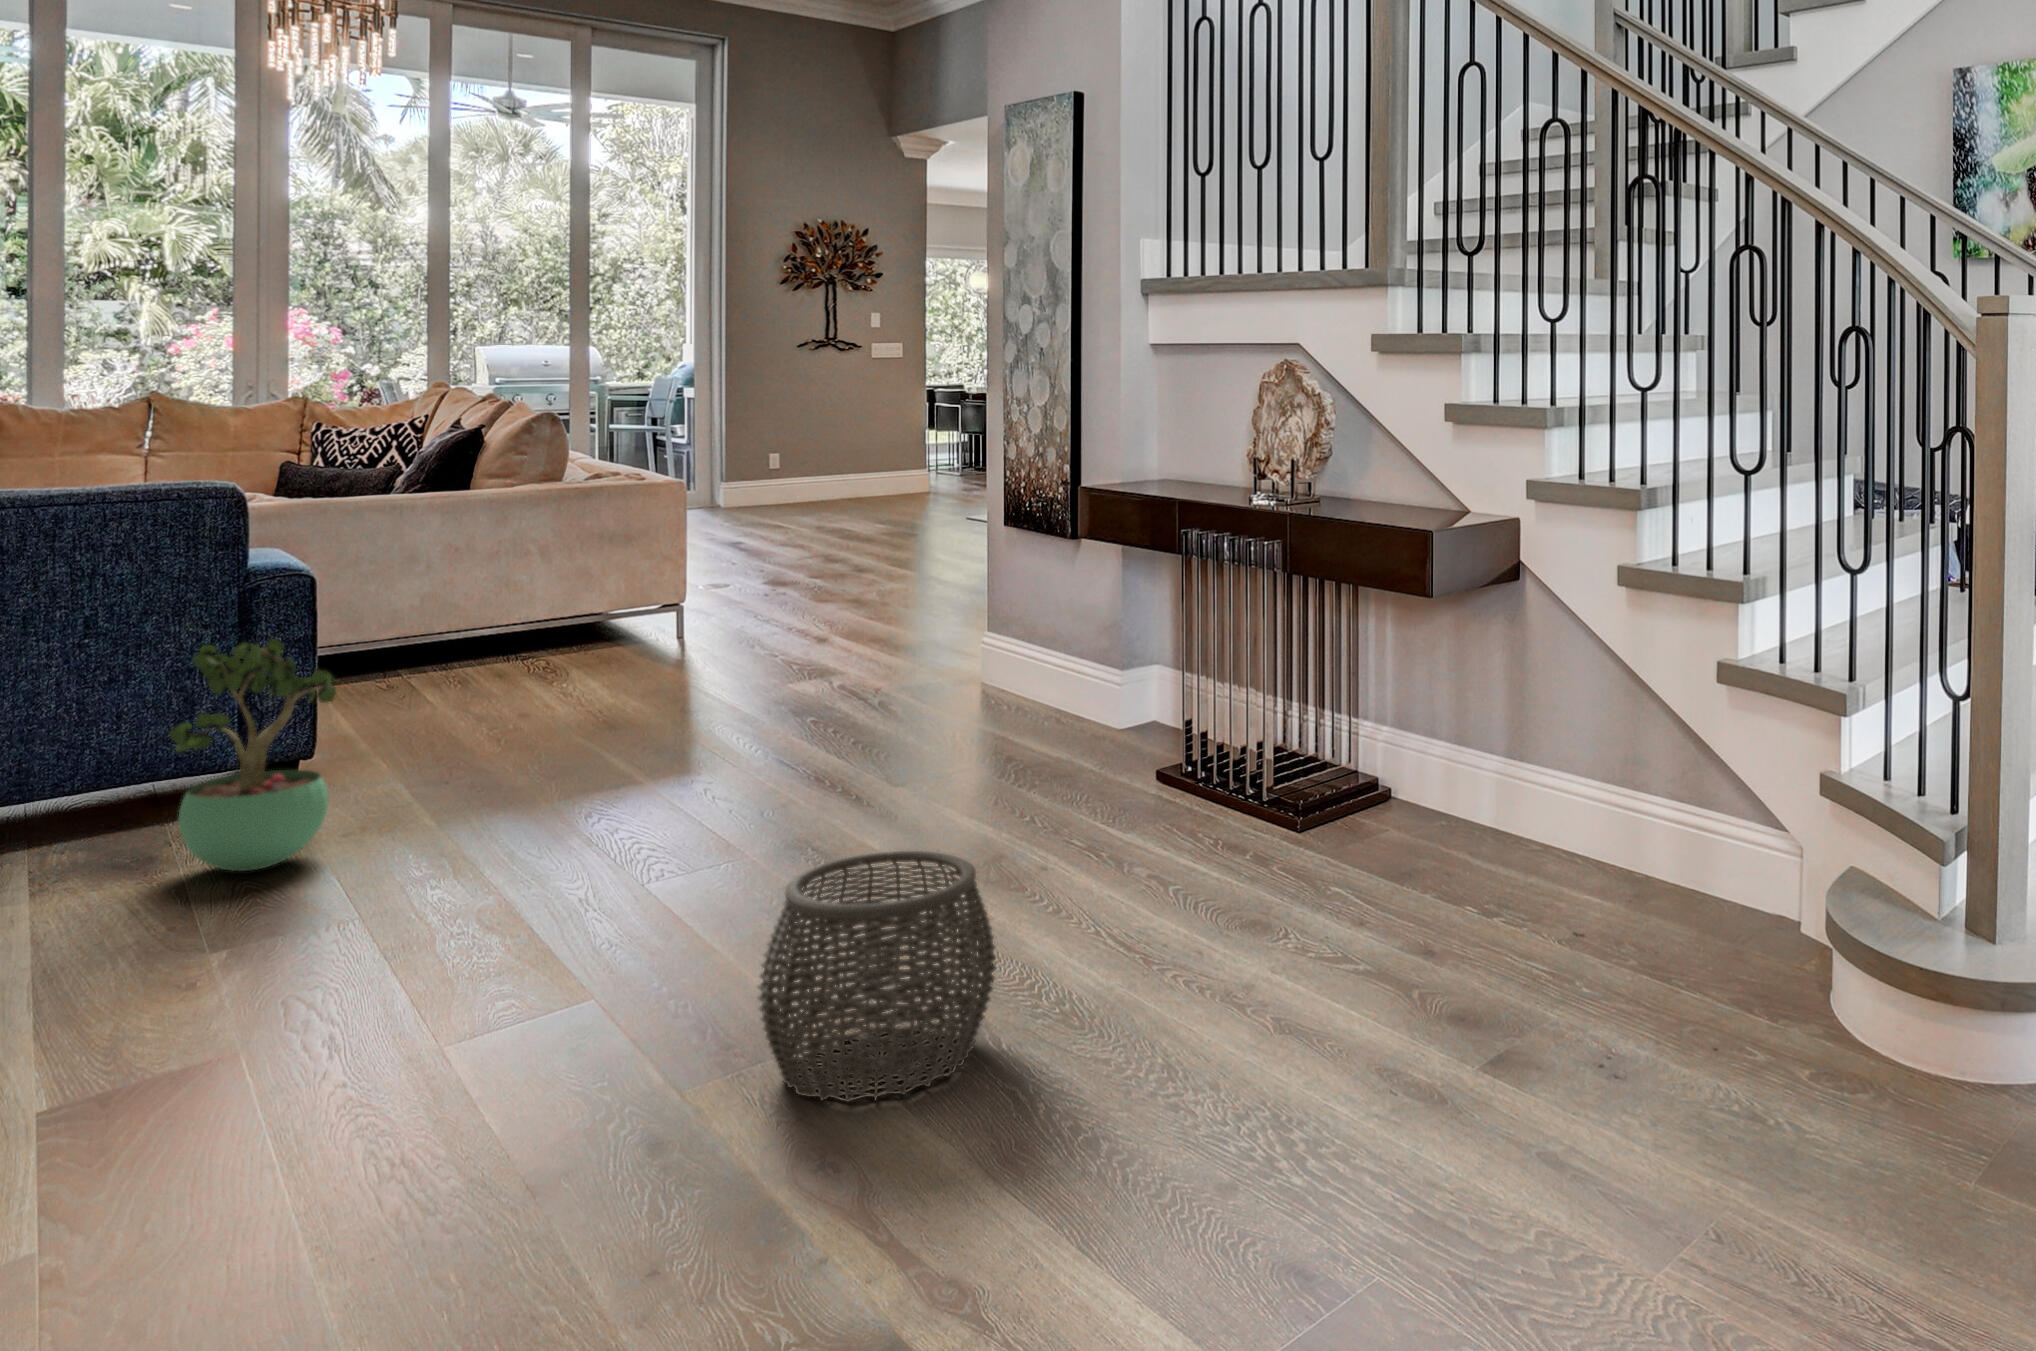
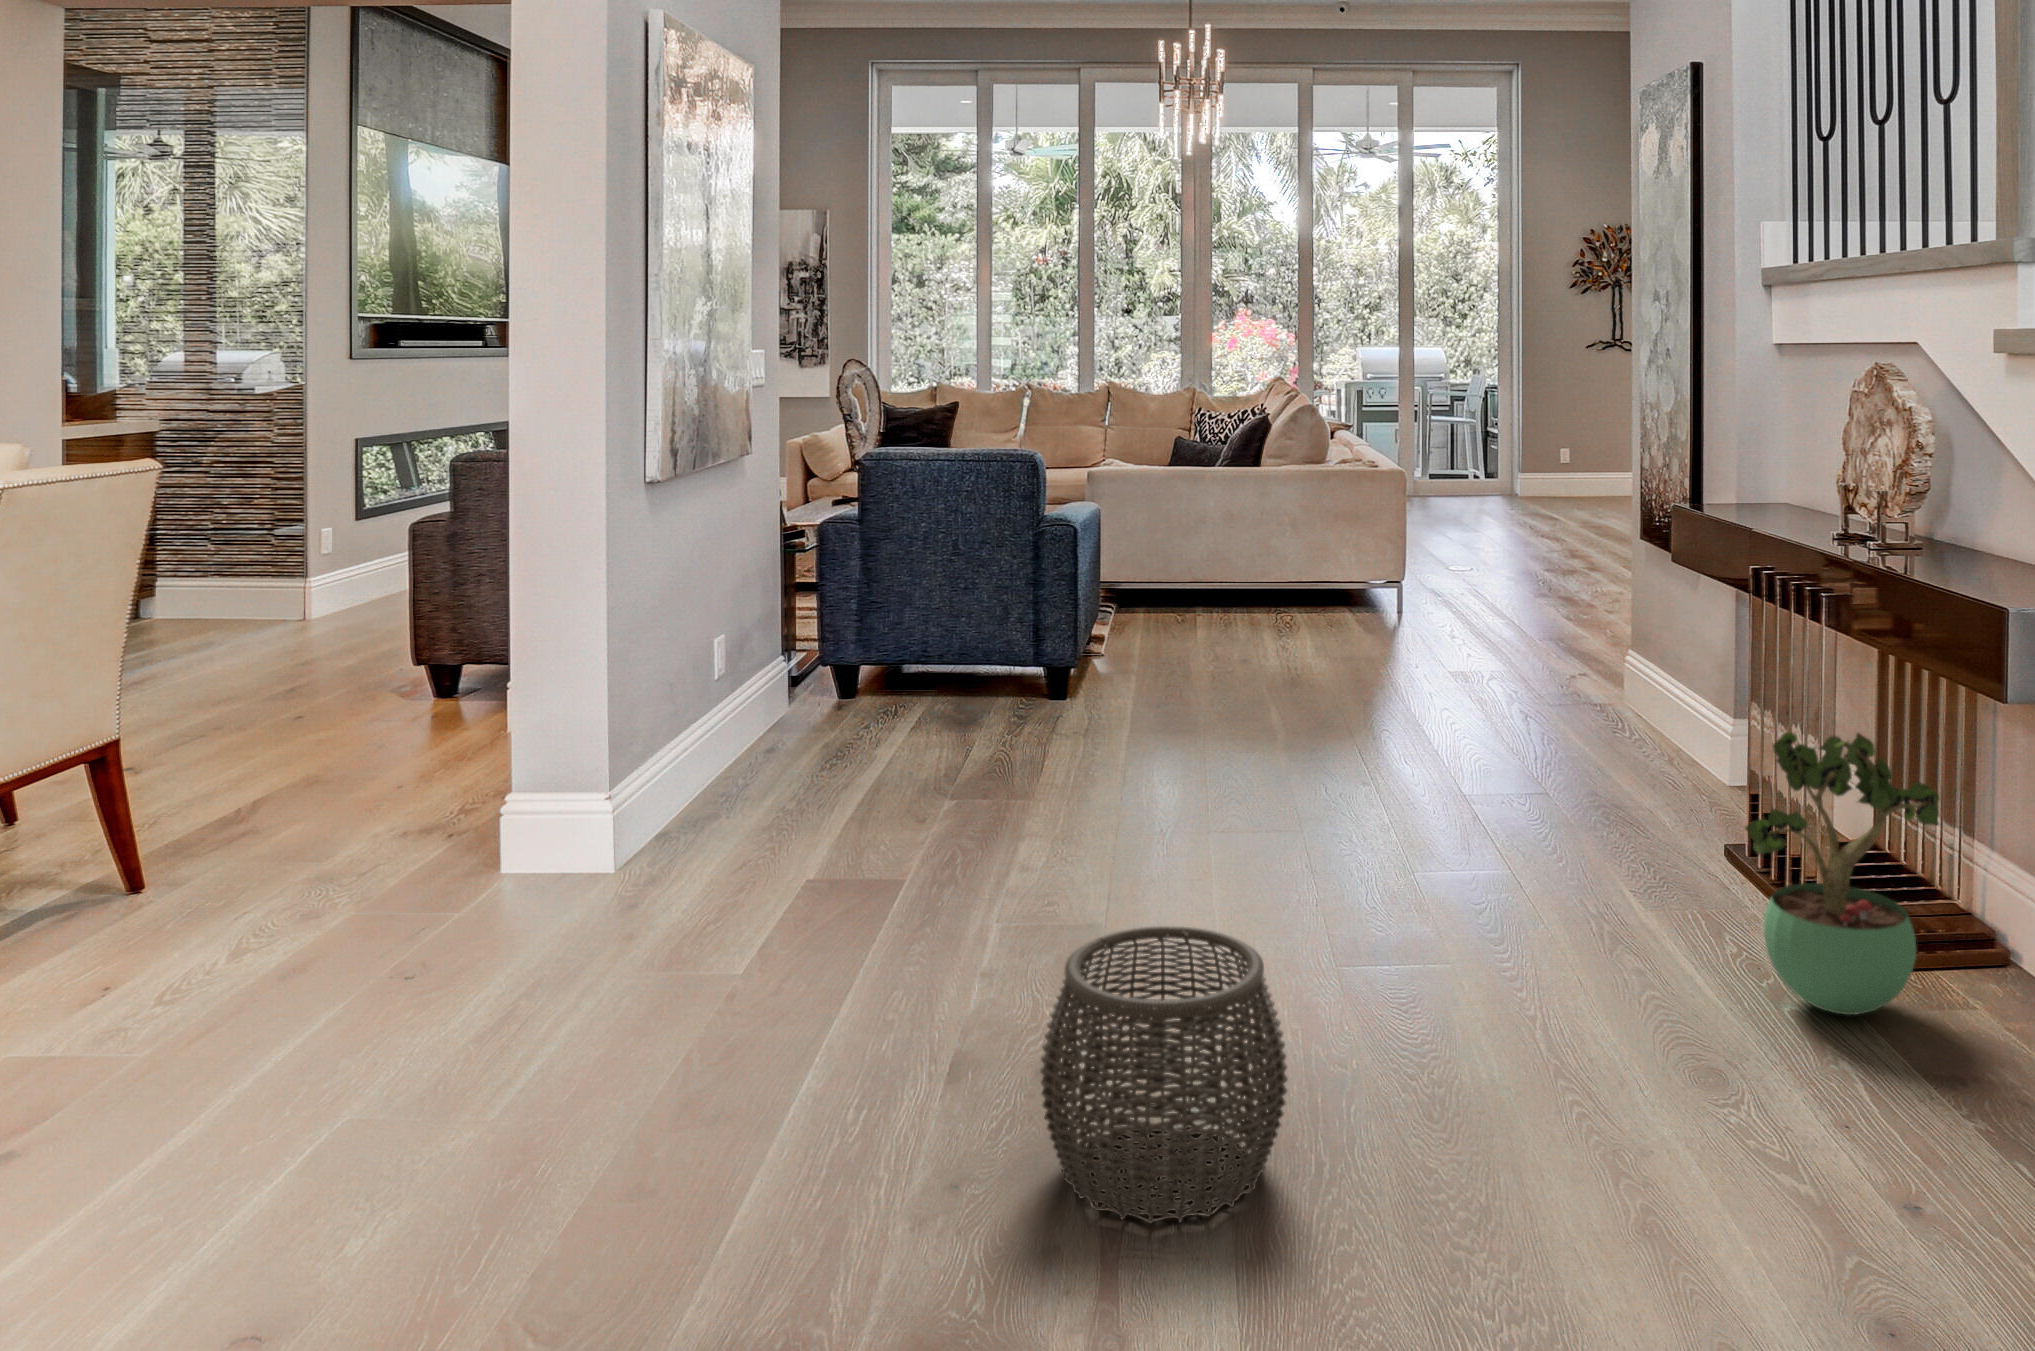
potted plant: present [168,638,336,871] -> present [1745,732,1940,1015]

